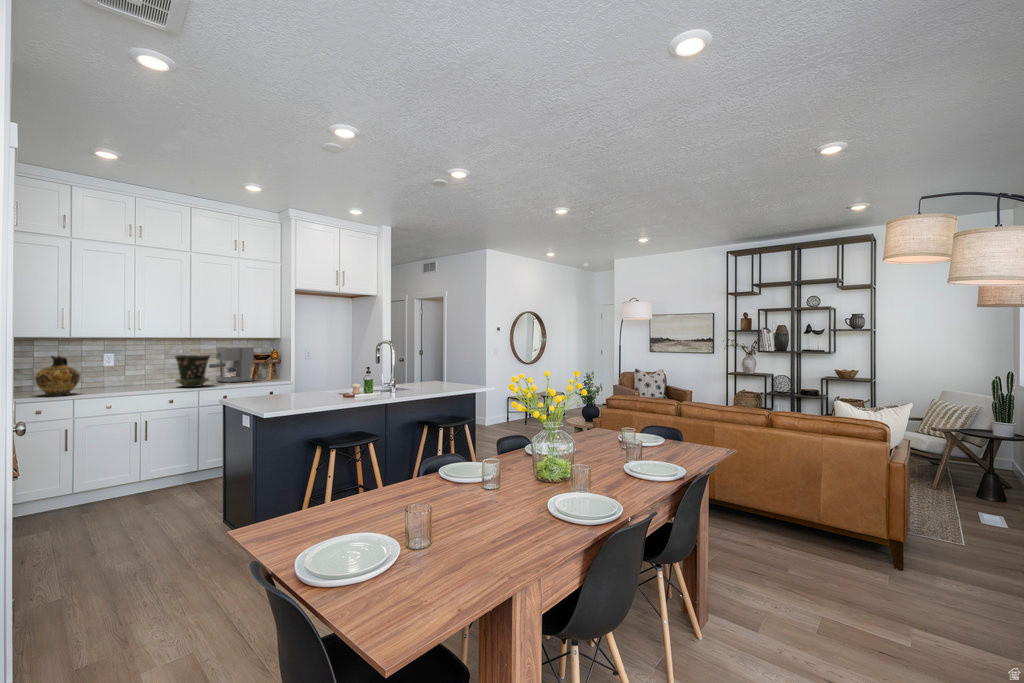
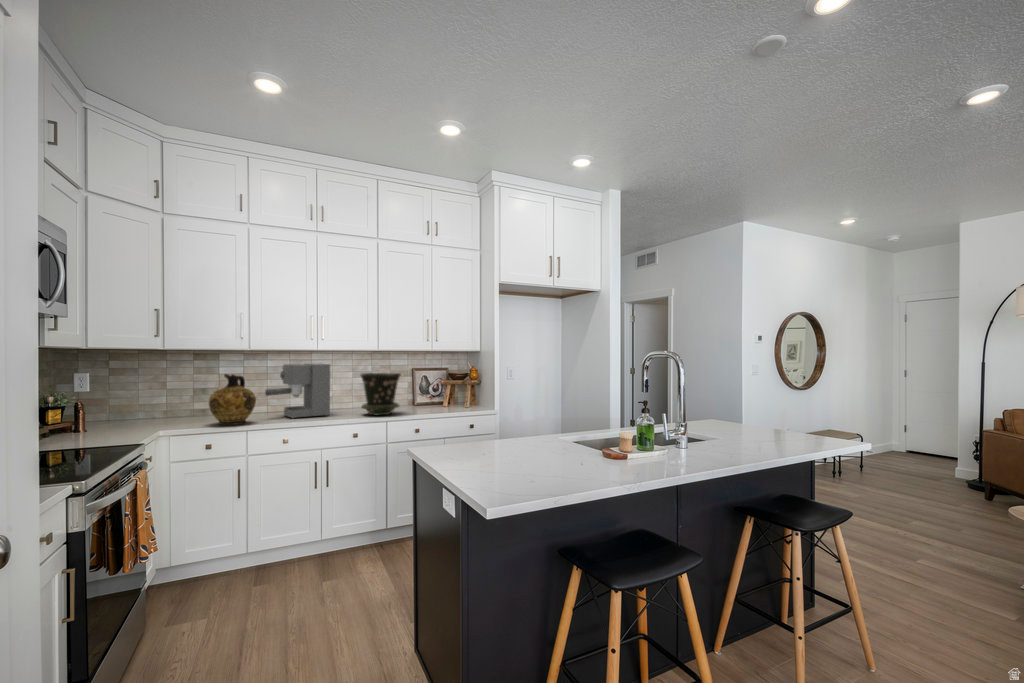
coffee maker: present [209,347,254,383] -> present [265,363,330,419]

